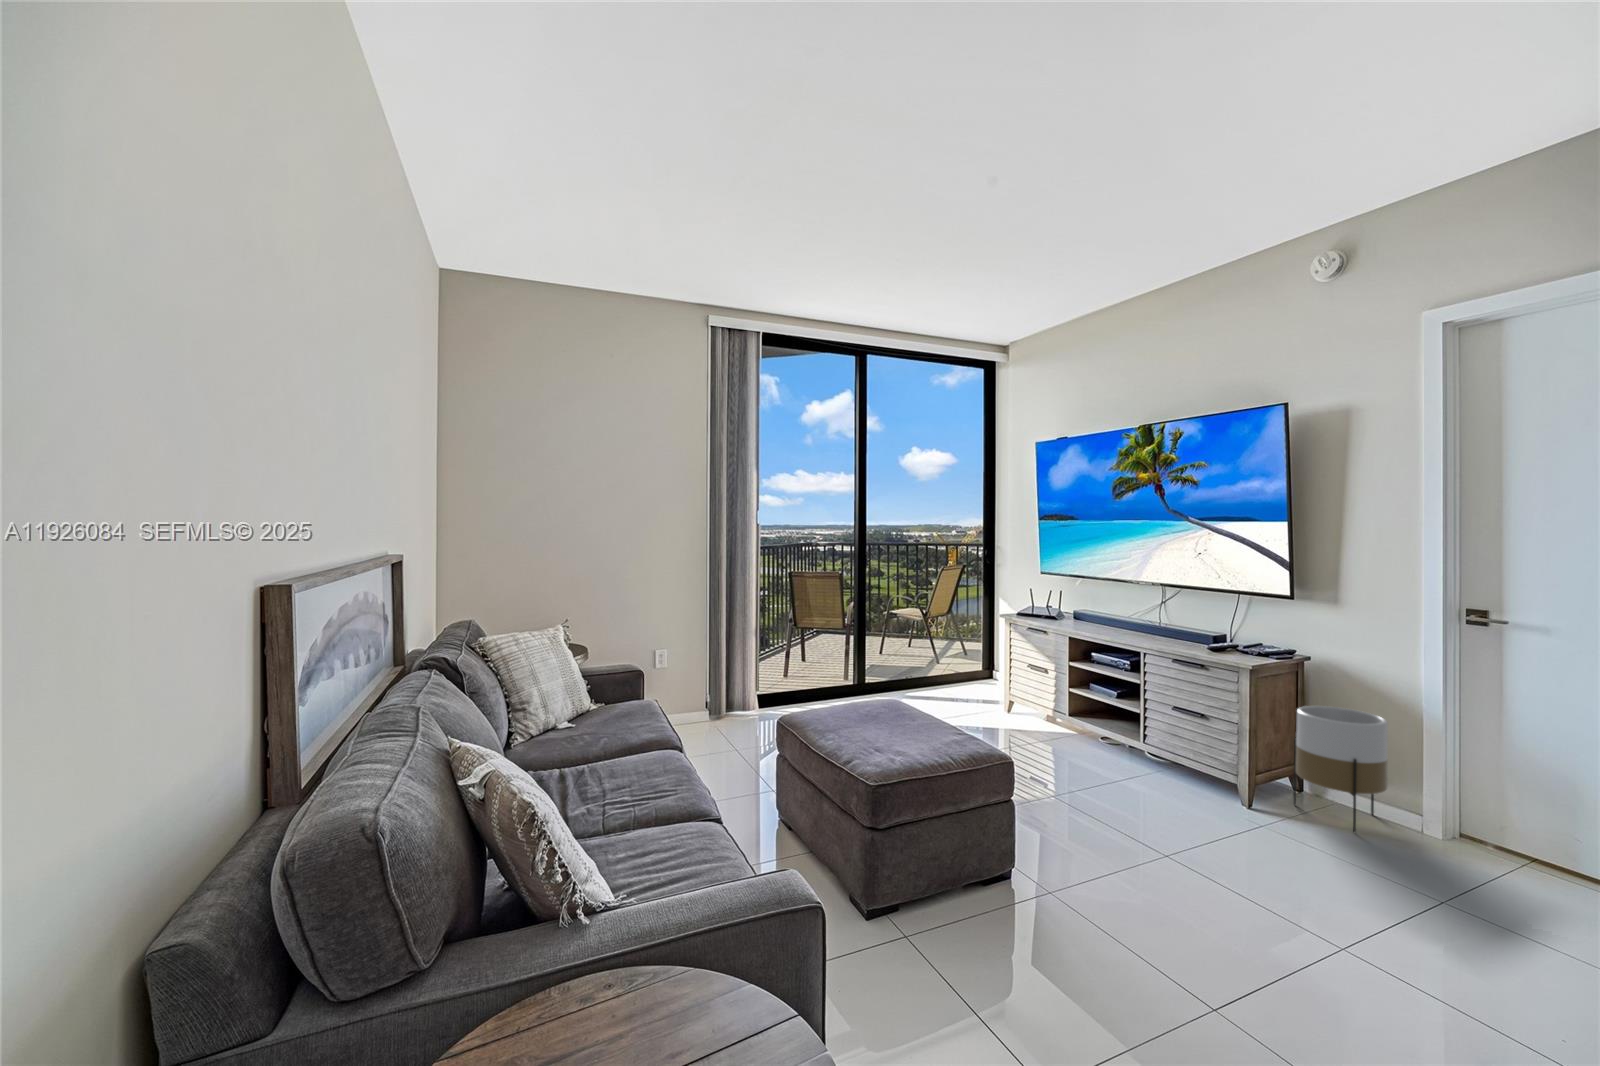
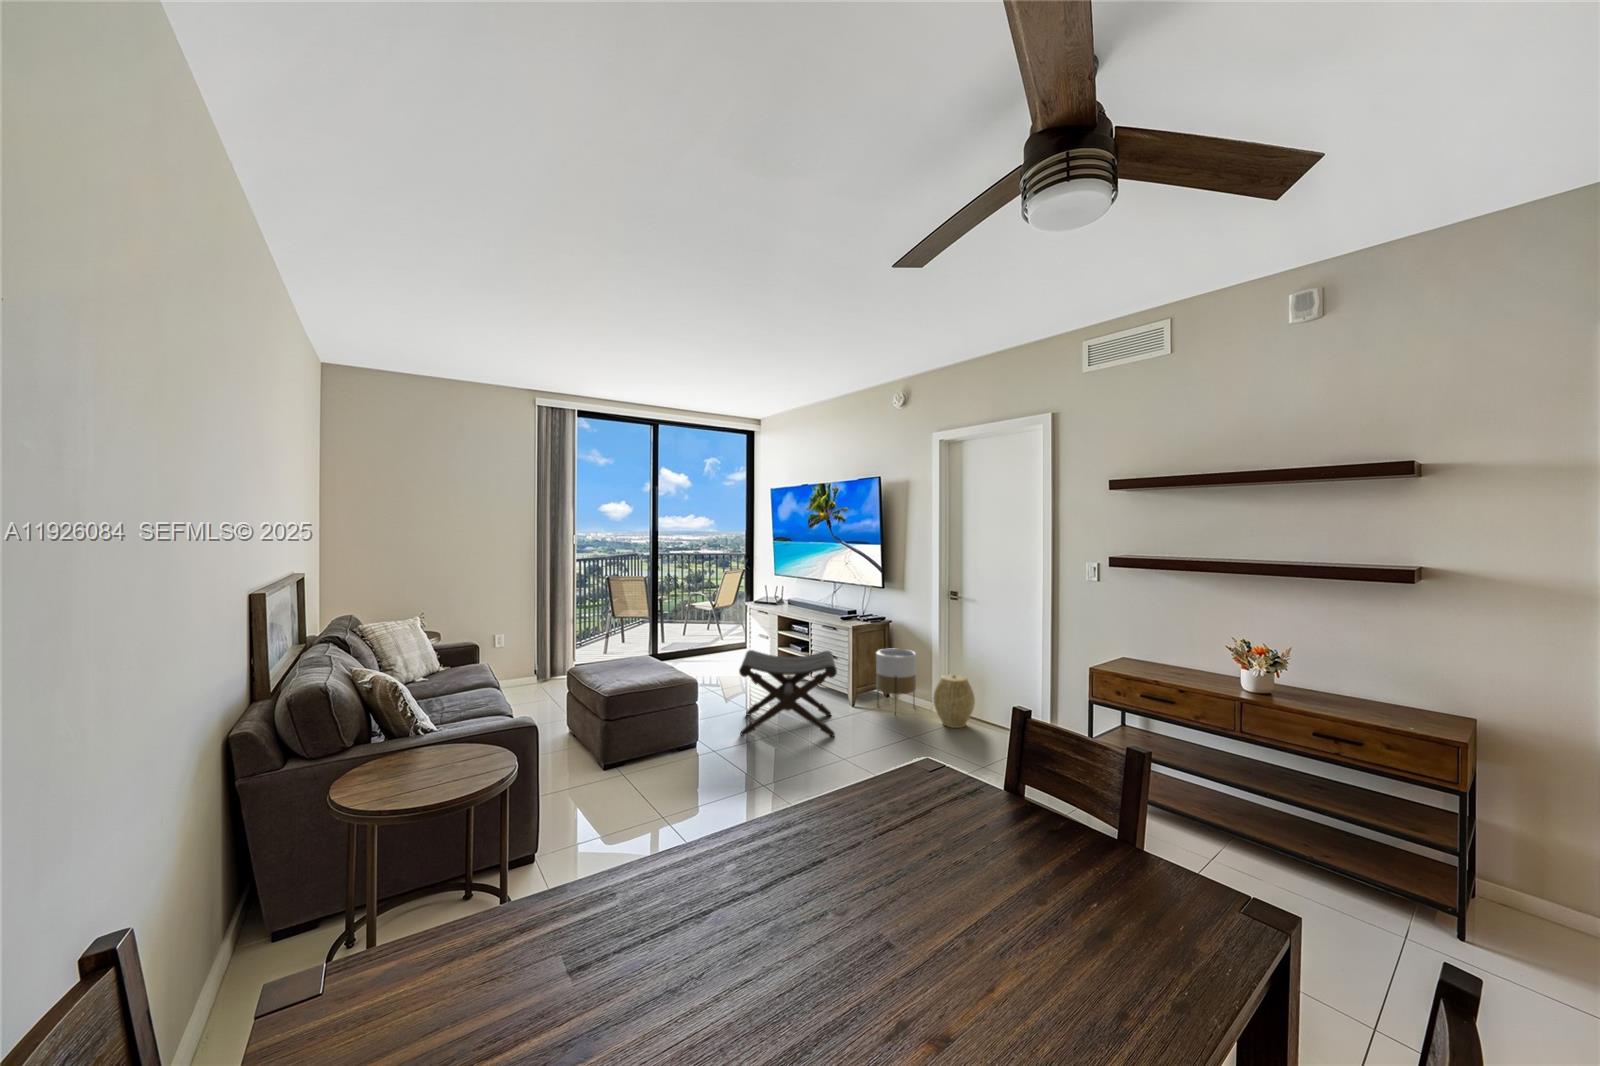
footstool: none [1061,699,1280,875] -> present [739,650,837,737]
woven basket: none [1452,765,1564,876] -> present [933,674,975,728]

